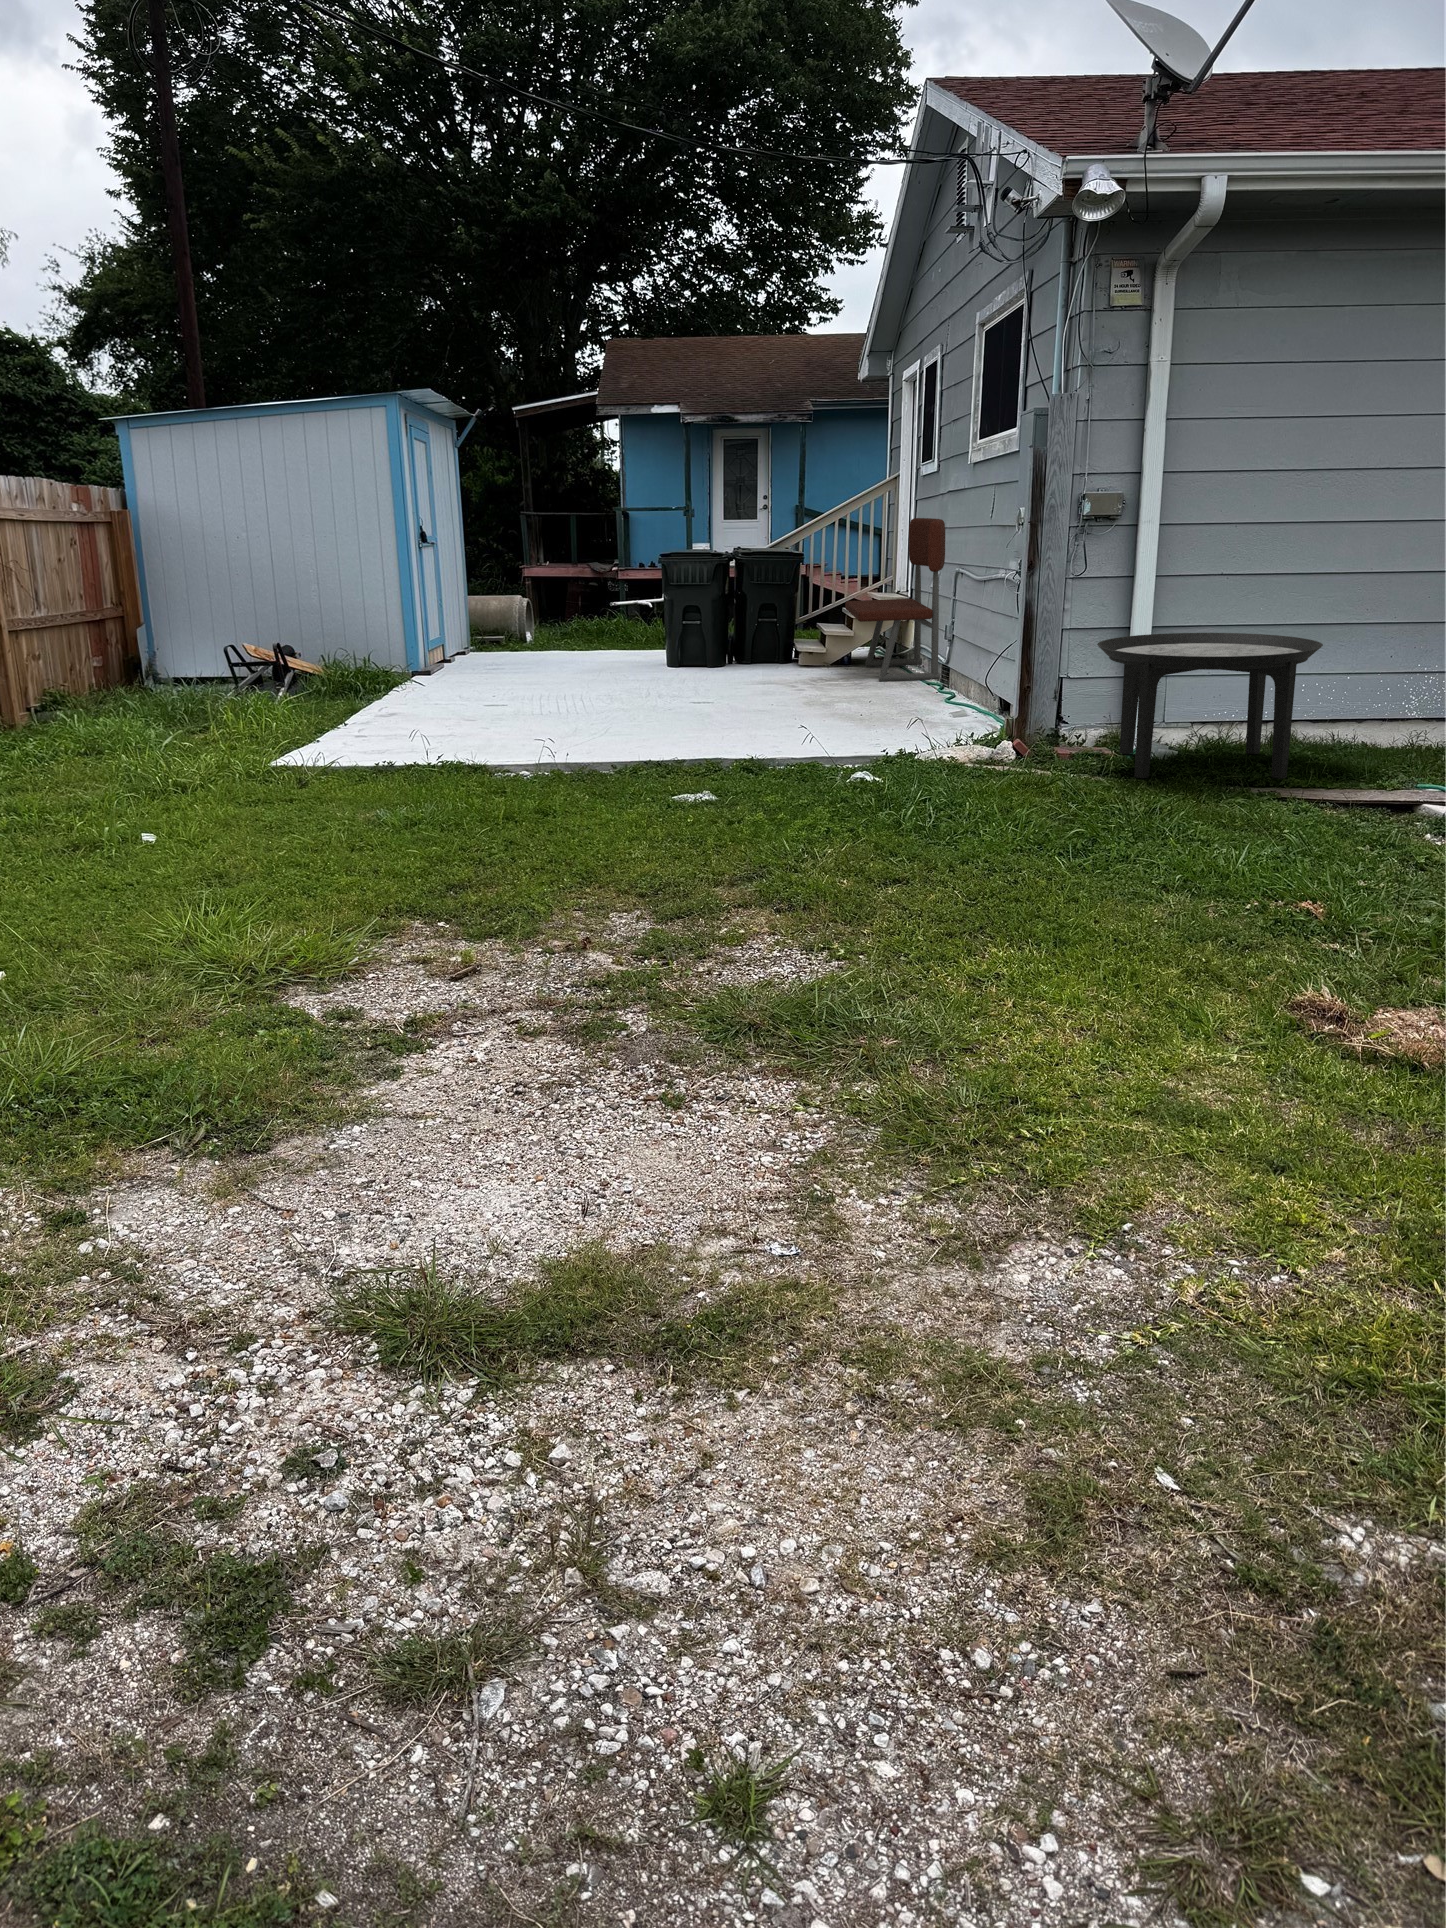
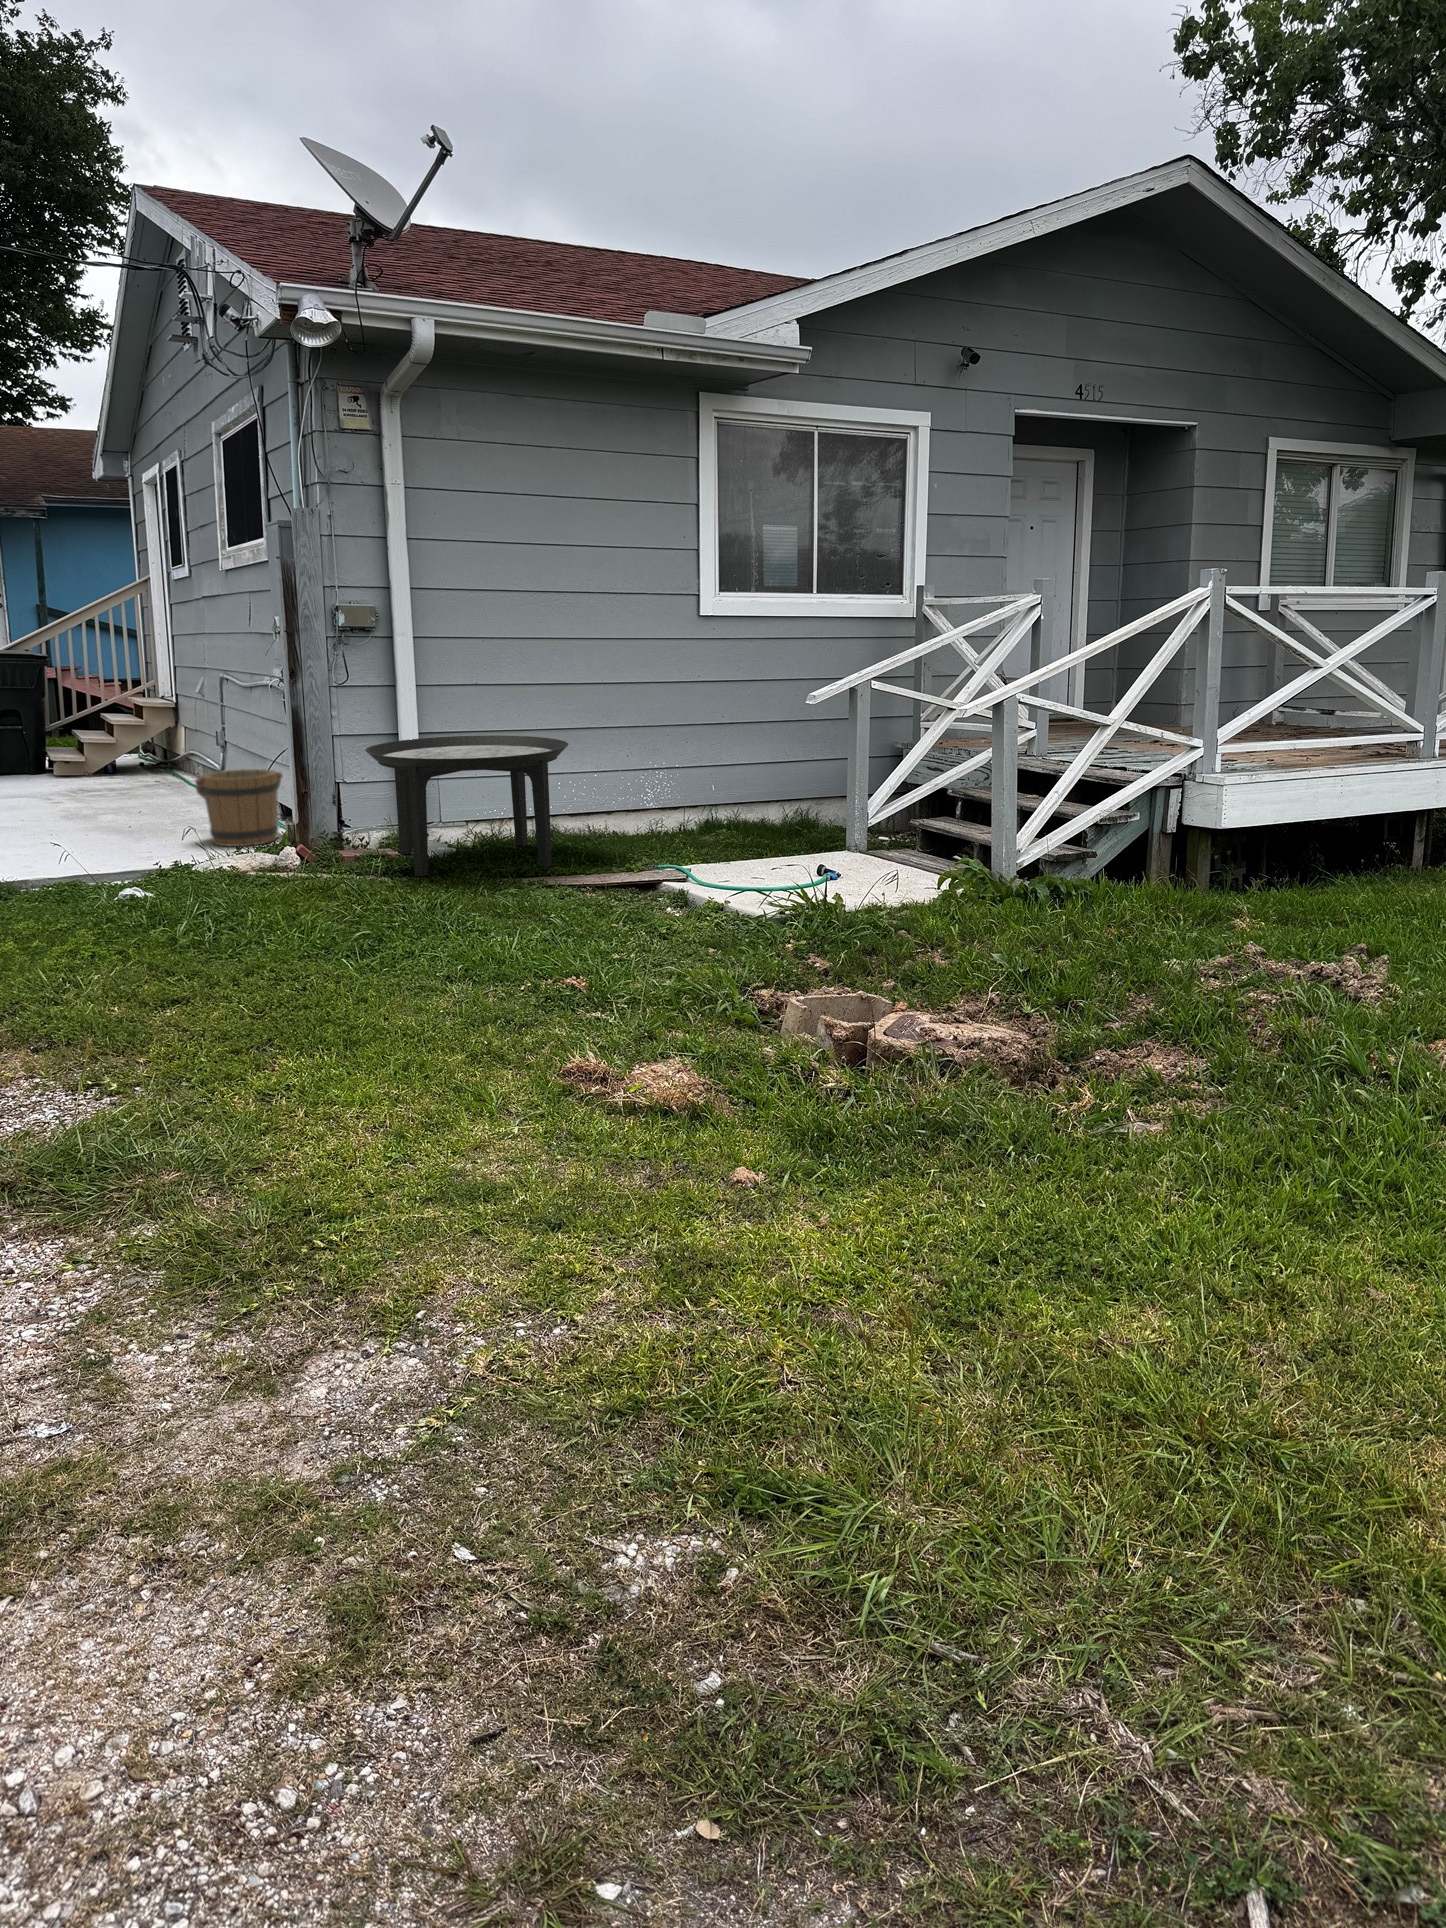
bench: present [845,518,945,681] -> none [101,625,215,795]
bucket: none [927,660,1009,735] -> present [196,769,282,846]

